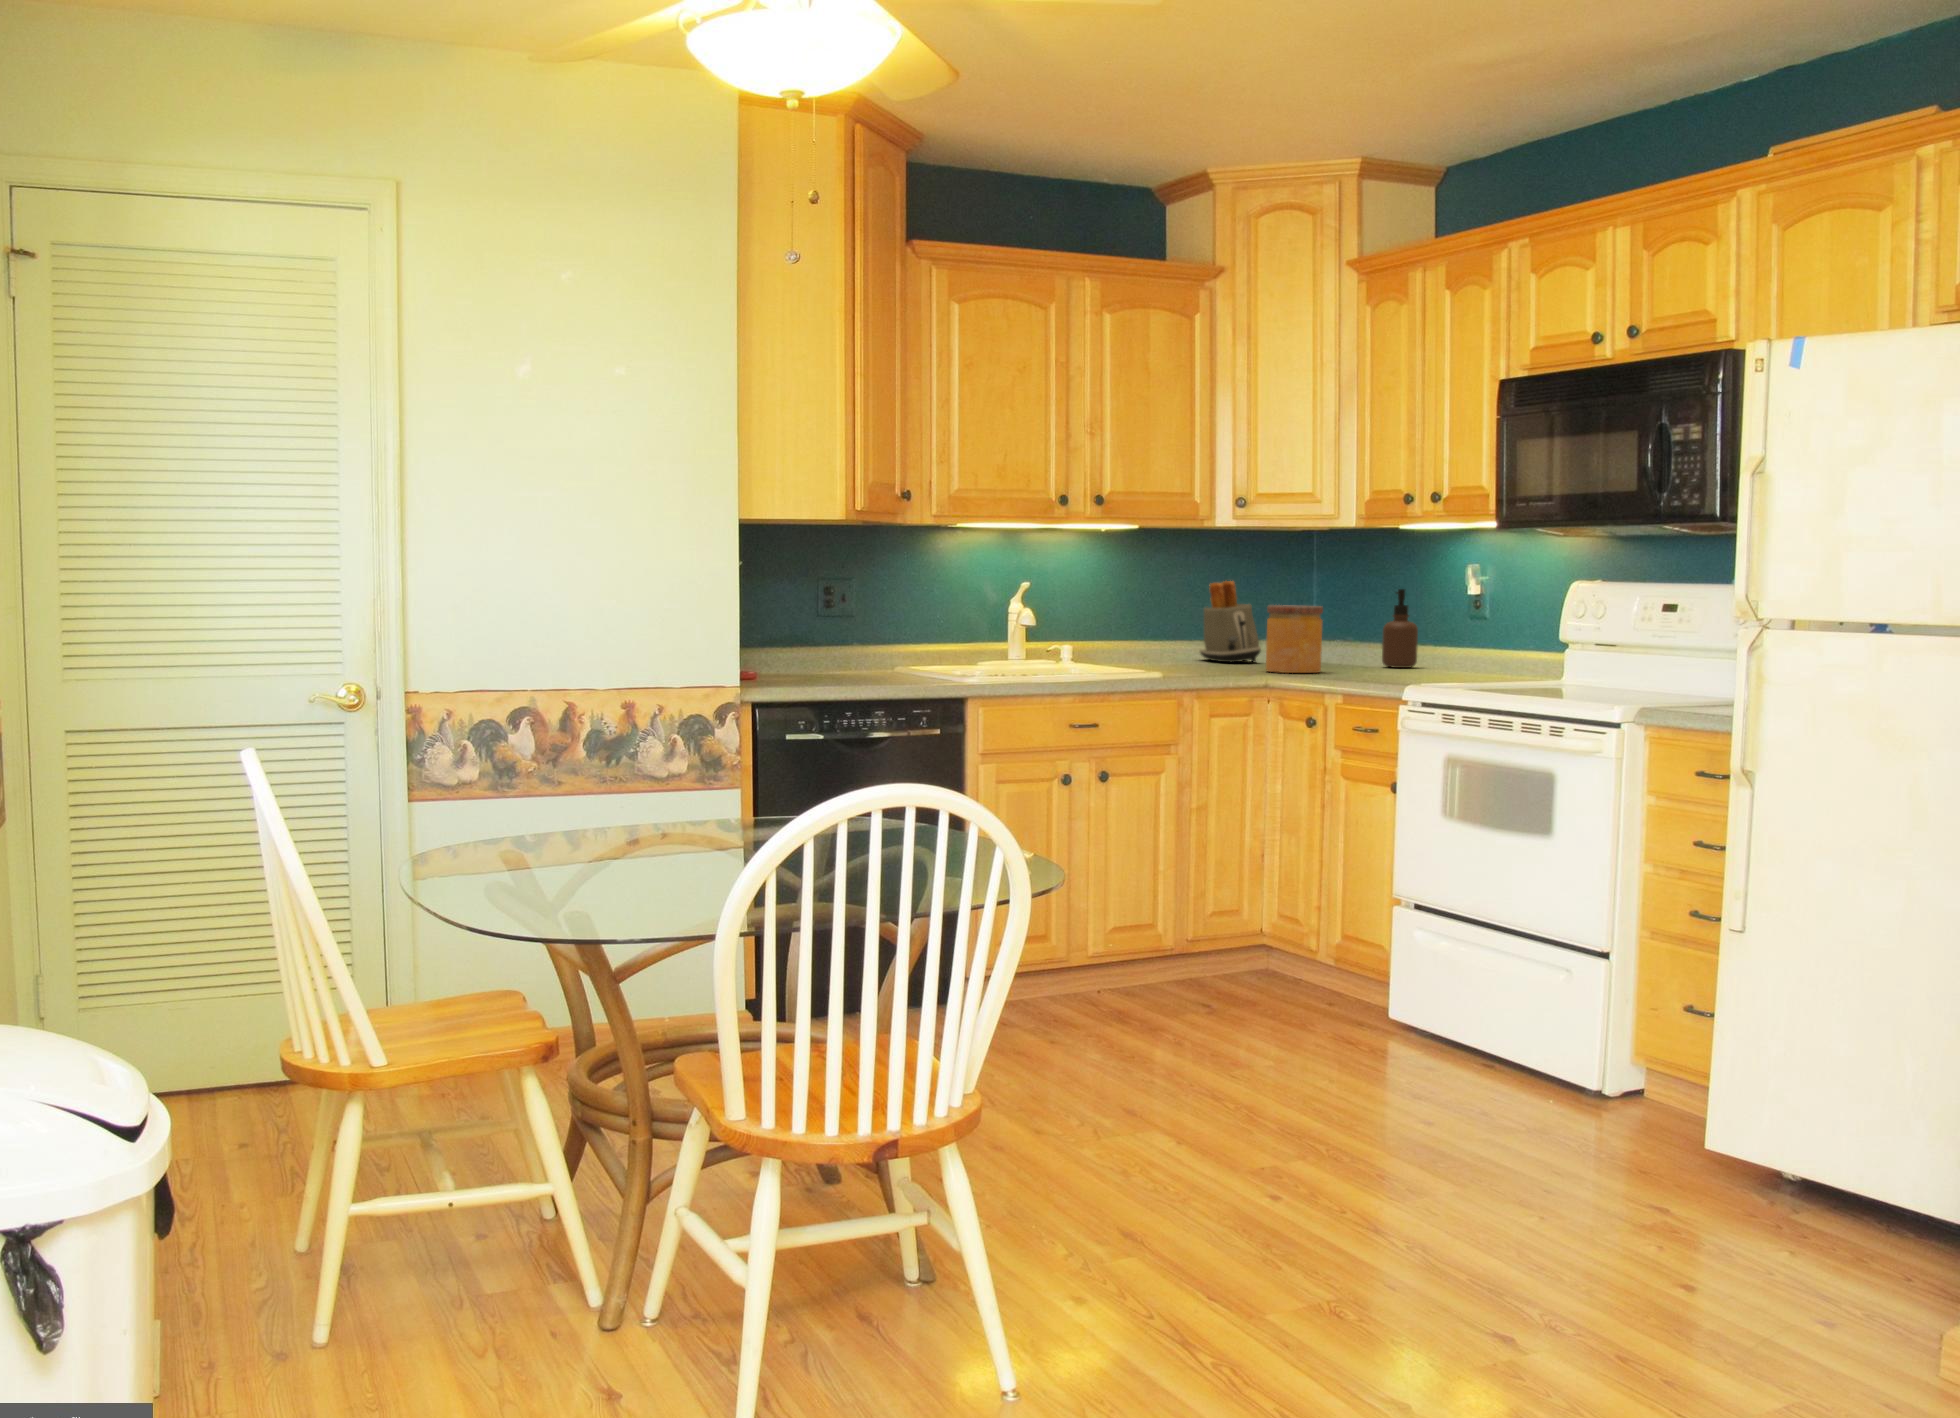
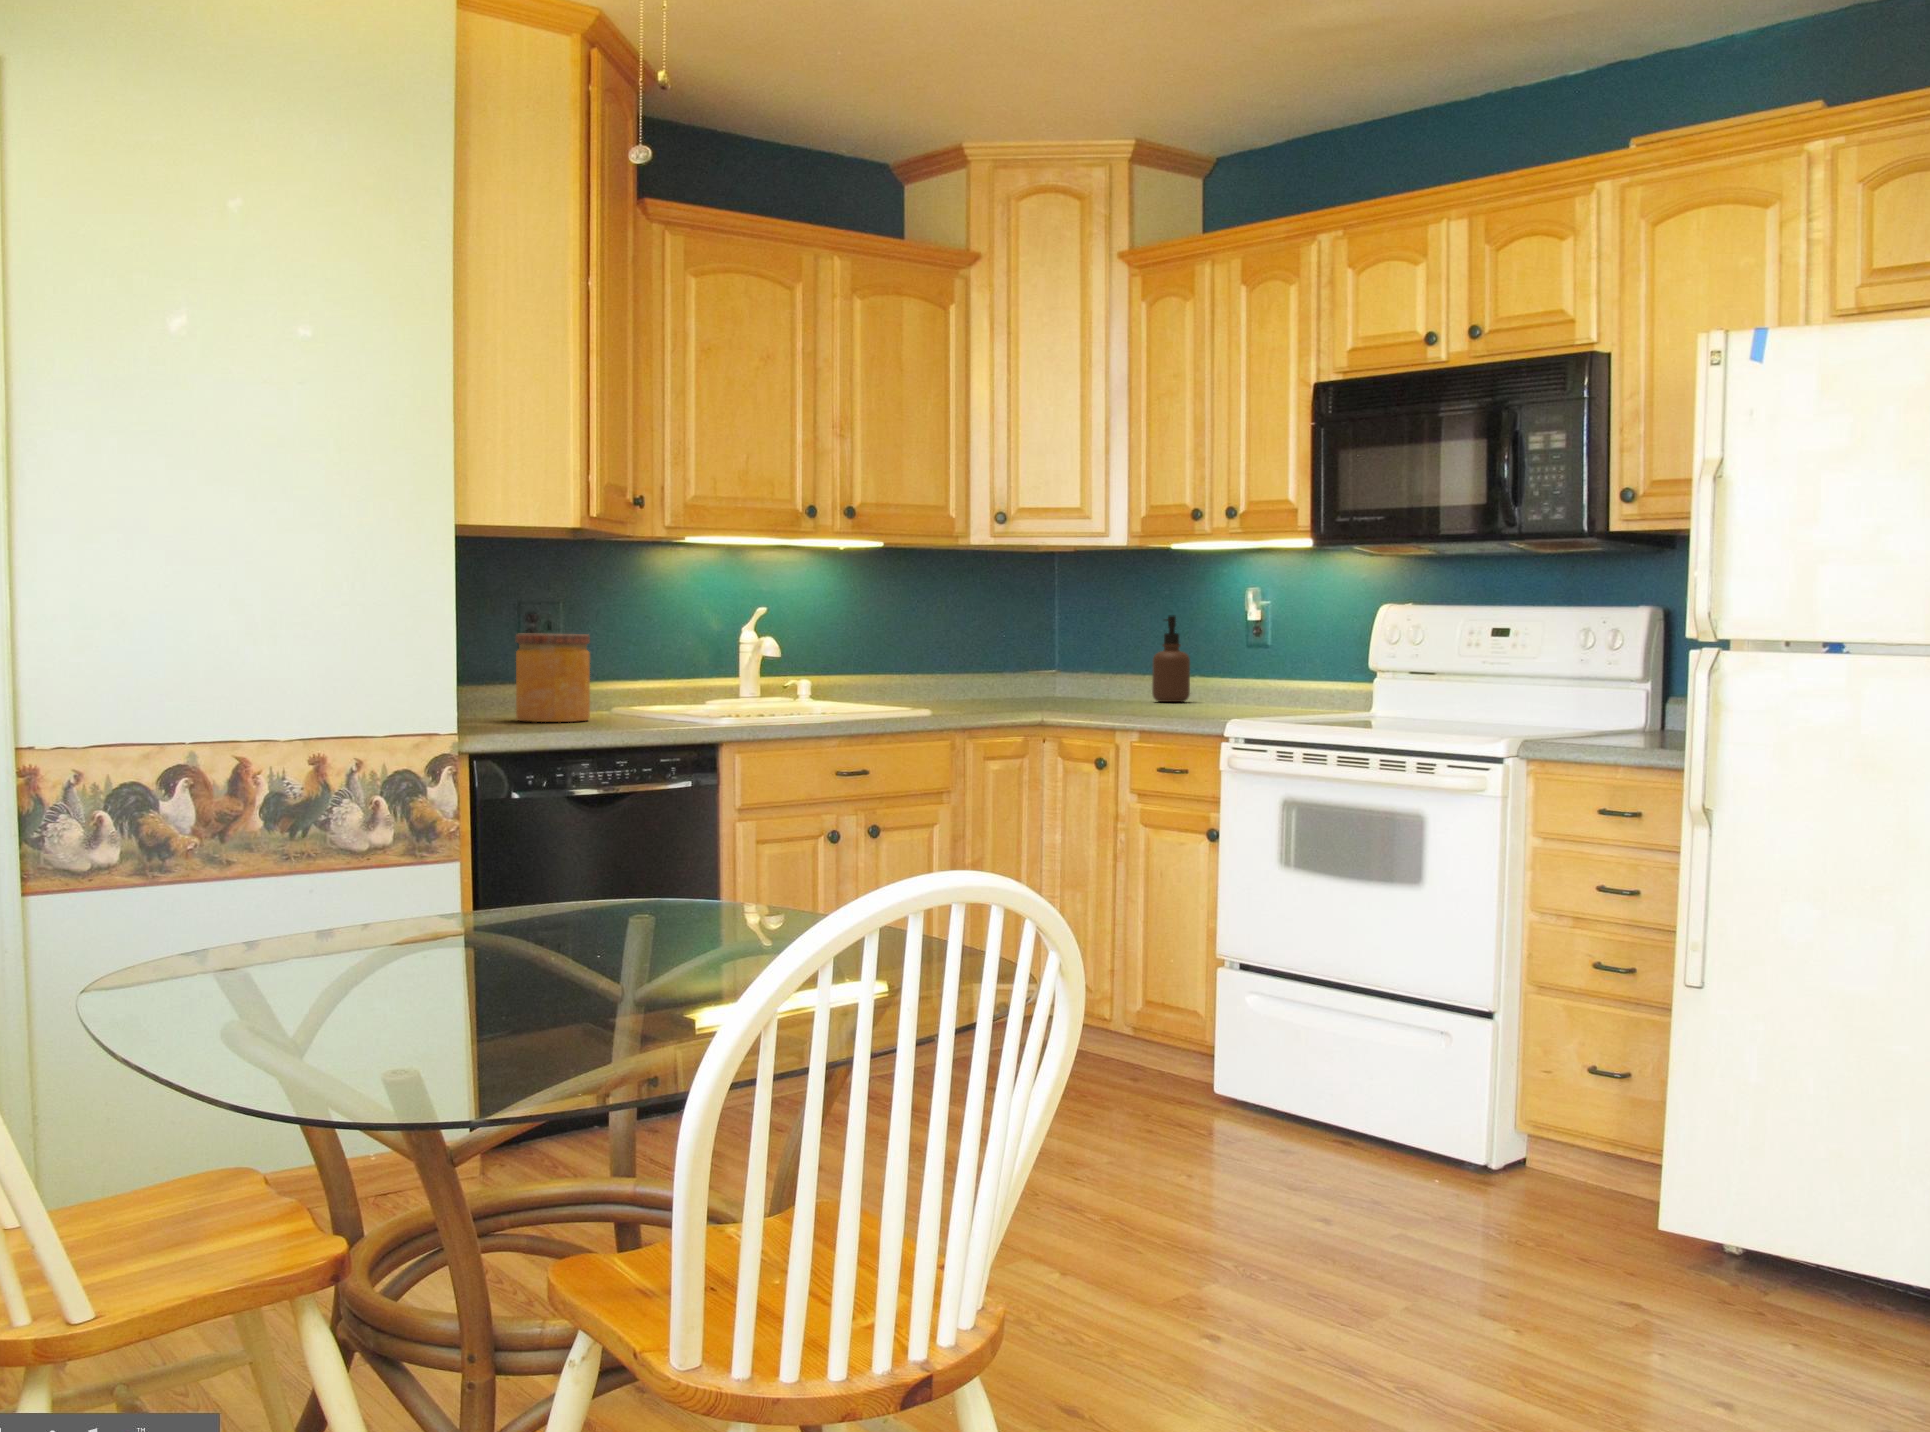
toaster: present [1200,581,1261,662] -> none [942,607,1018,699]
jar: present [1266,605,1323,673] -> present [516,634,590,722]

